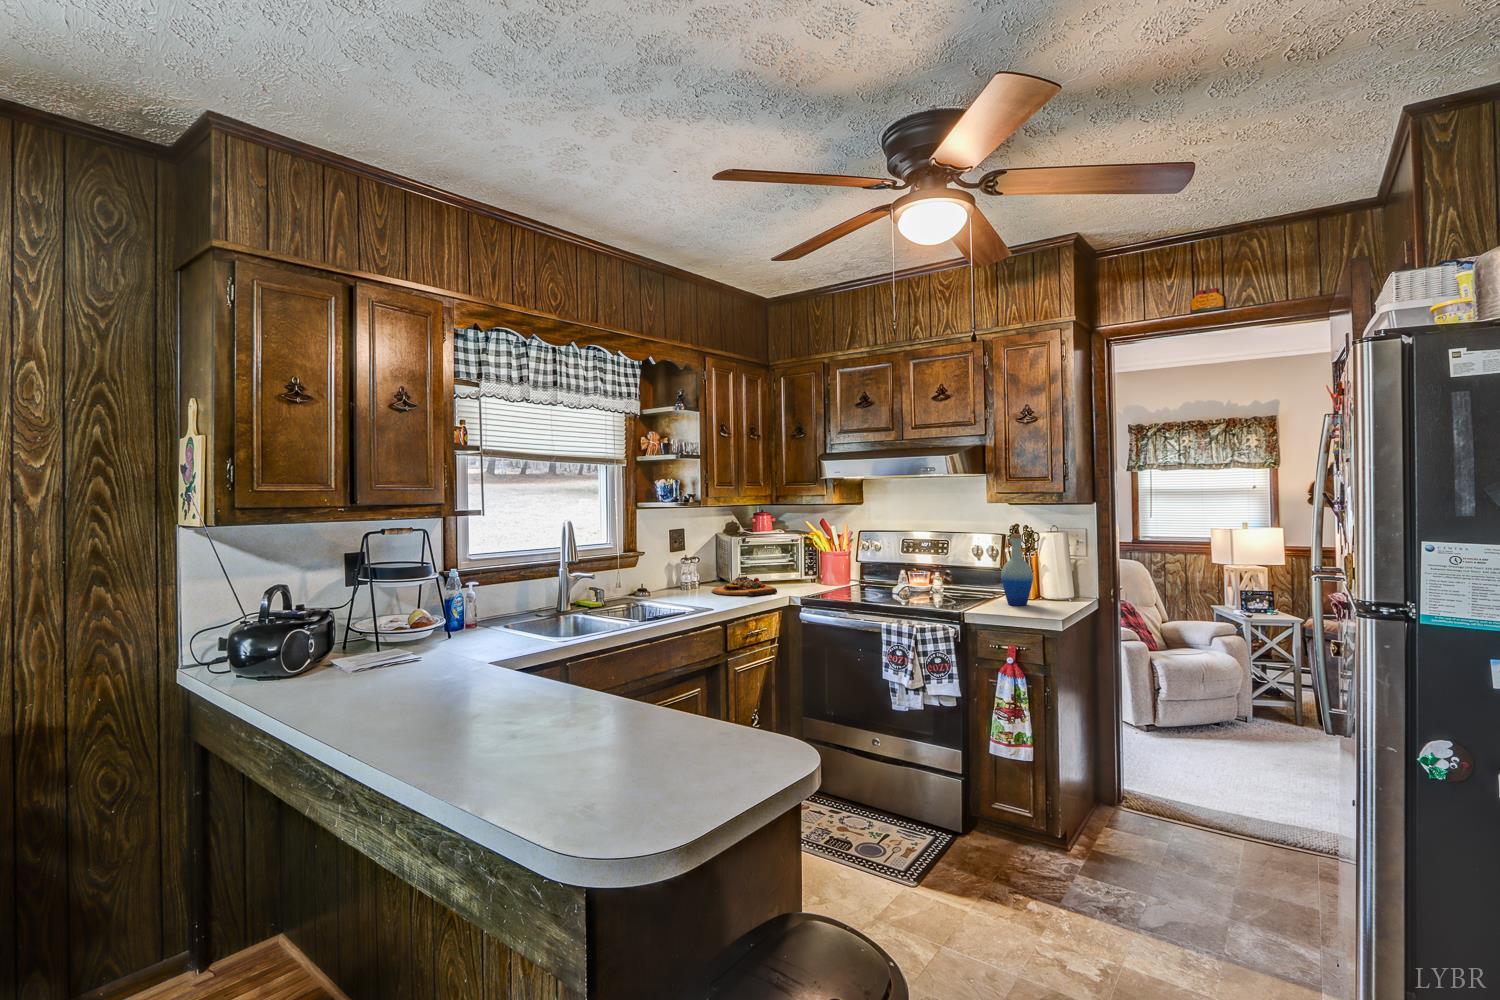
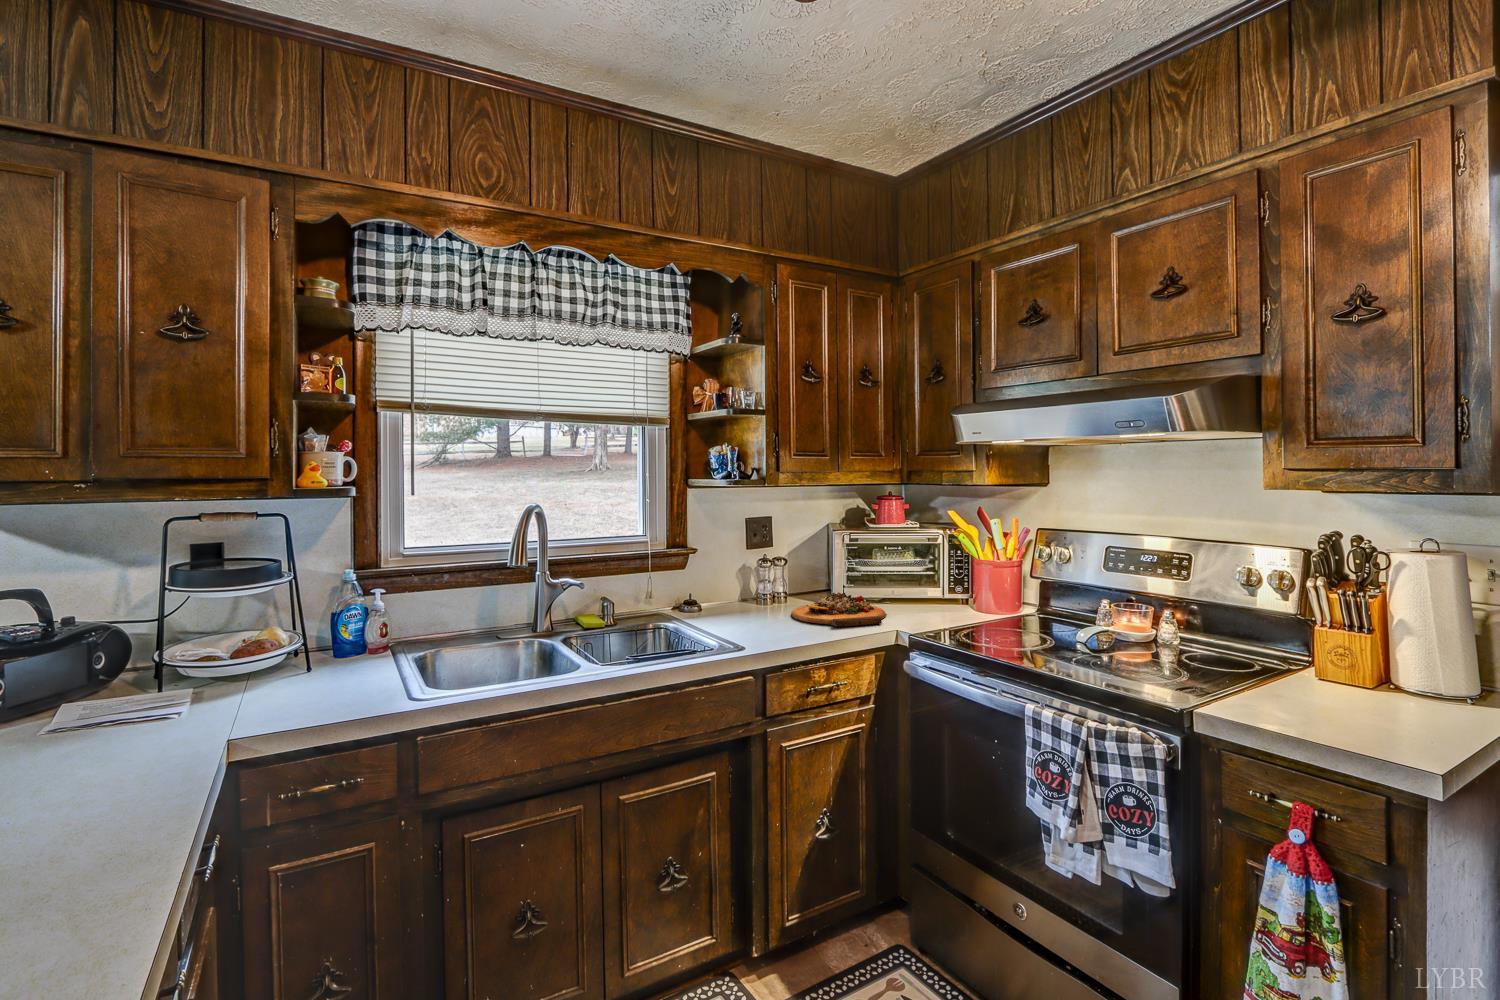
bottle: present [1001,534,1033,606] -> none [1289,555,1368,703]

